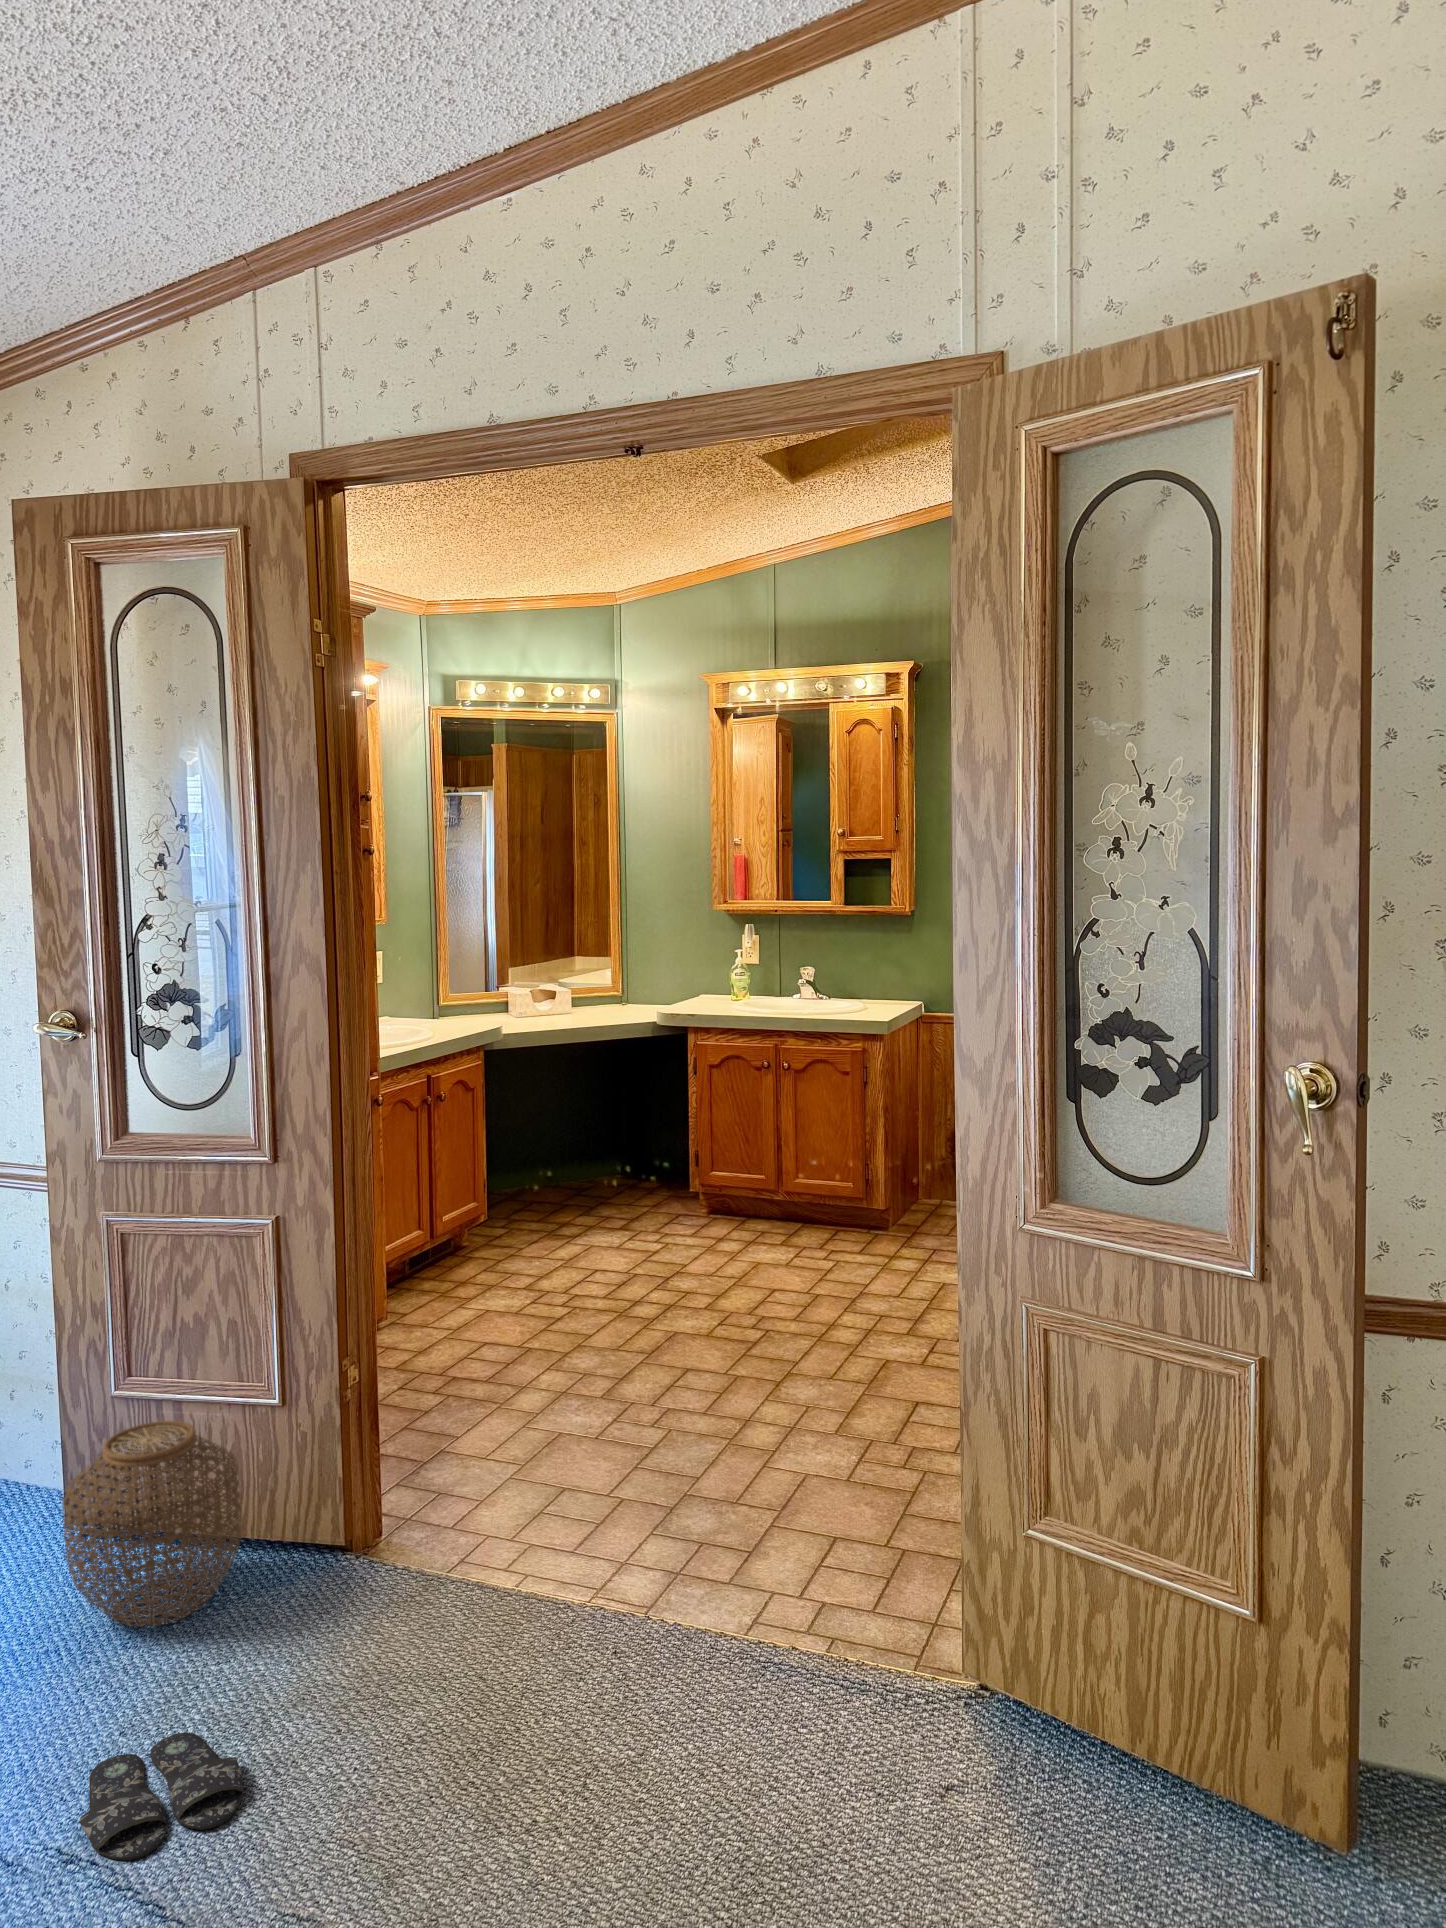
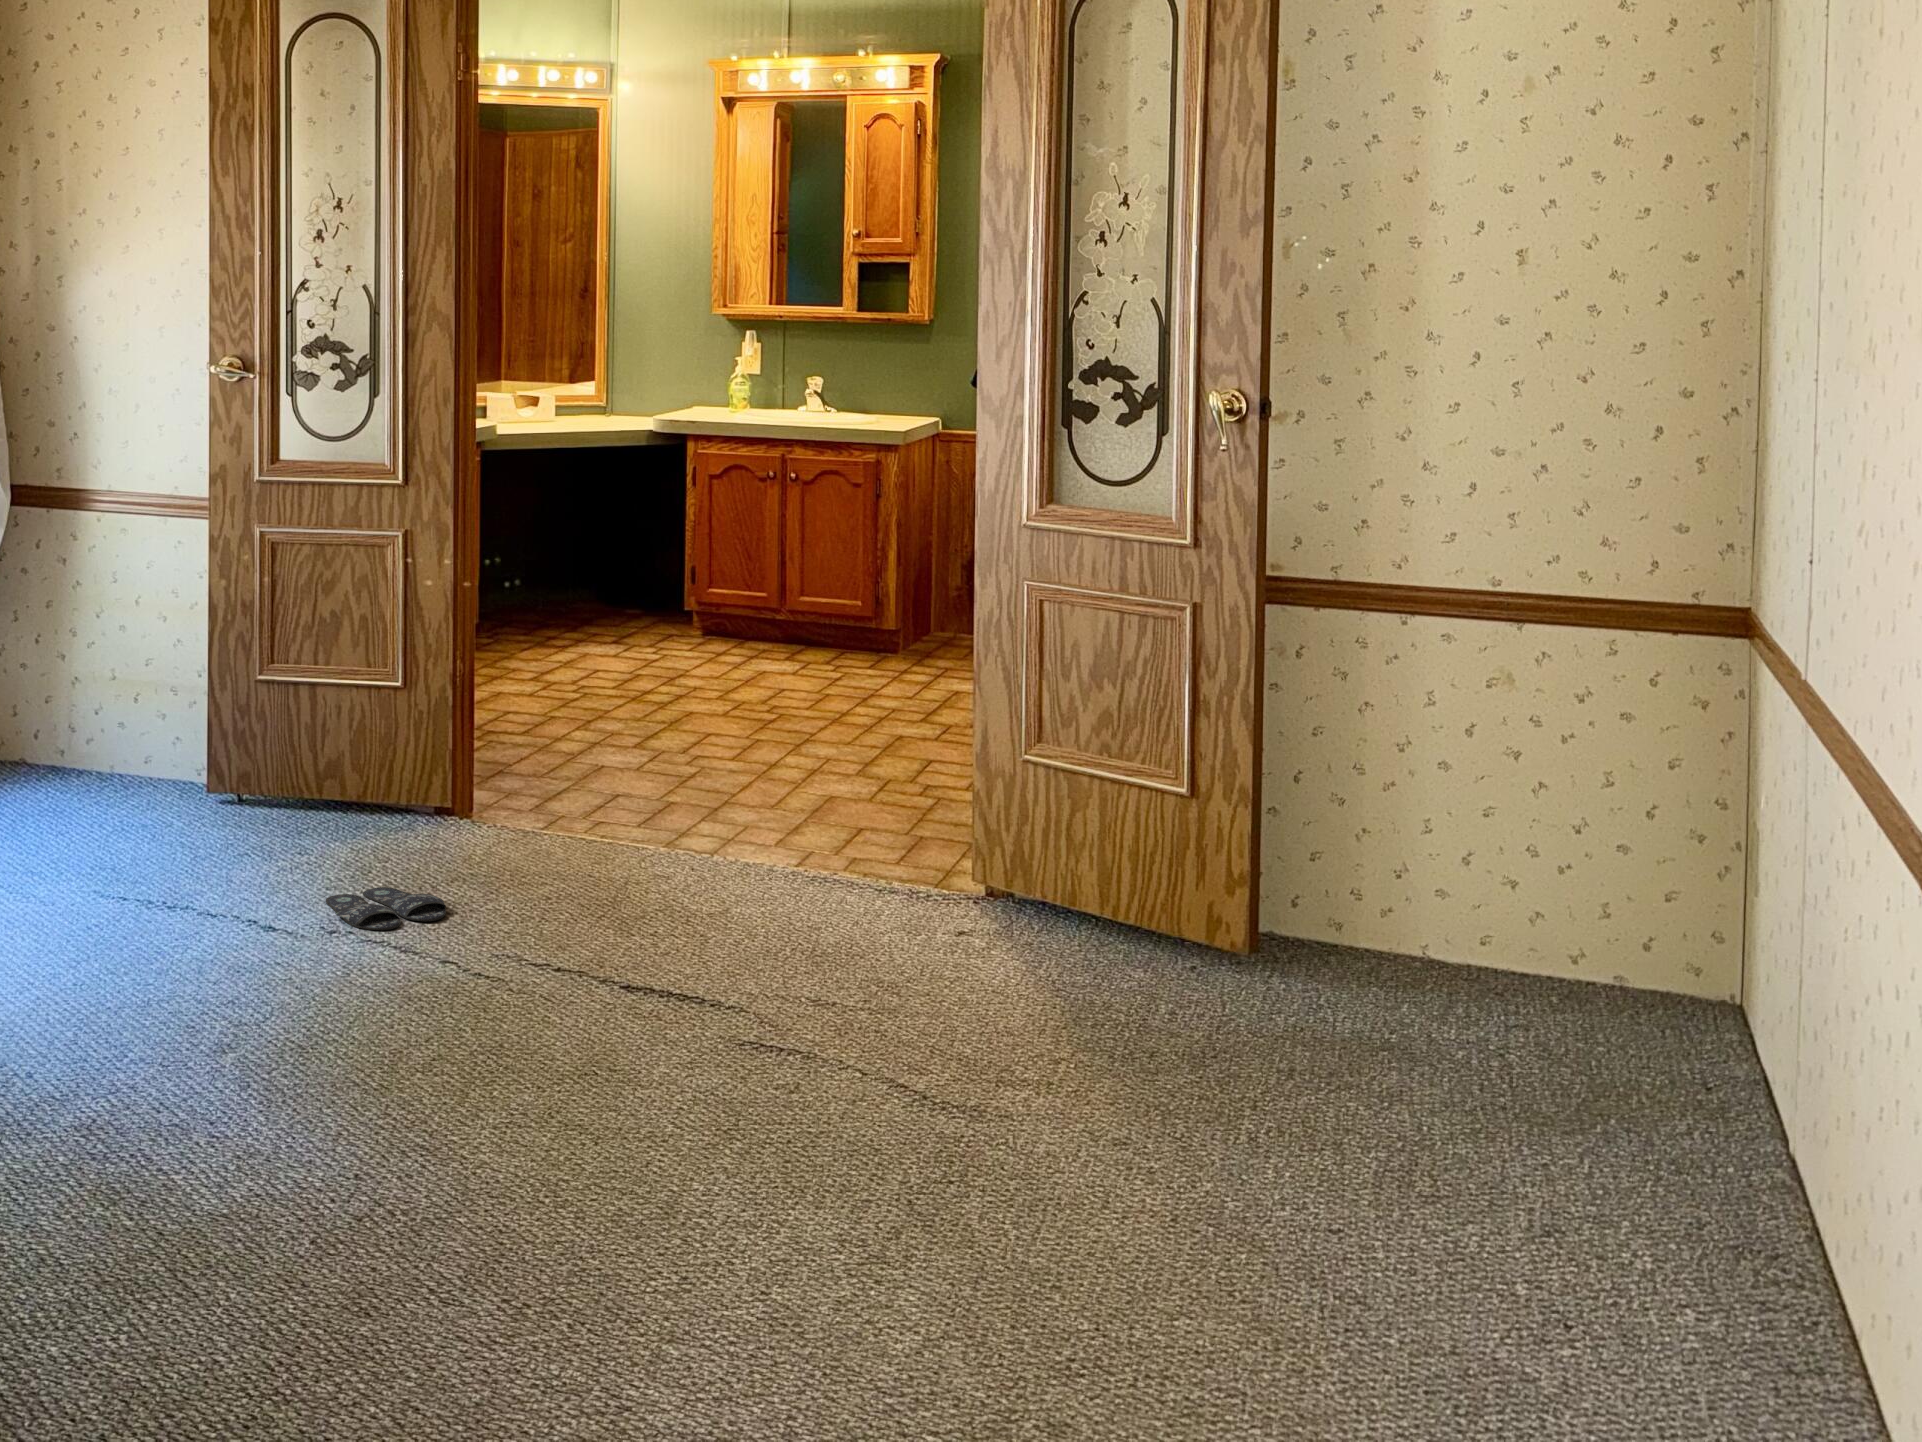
woven basket: present [63,1421,242,1627] -> none [248,692,382,846]

